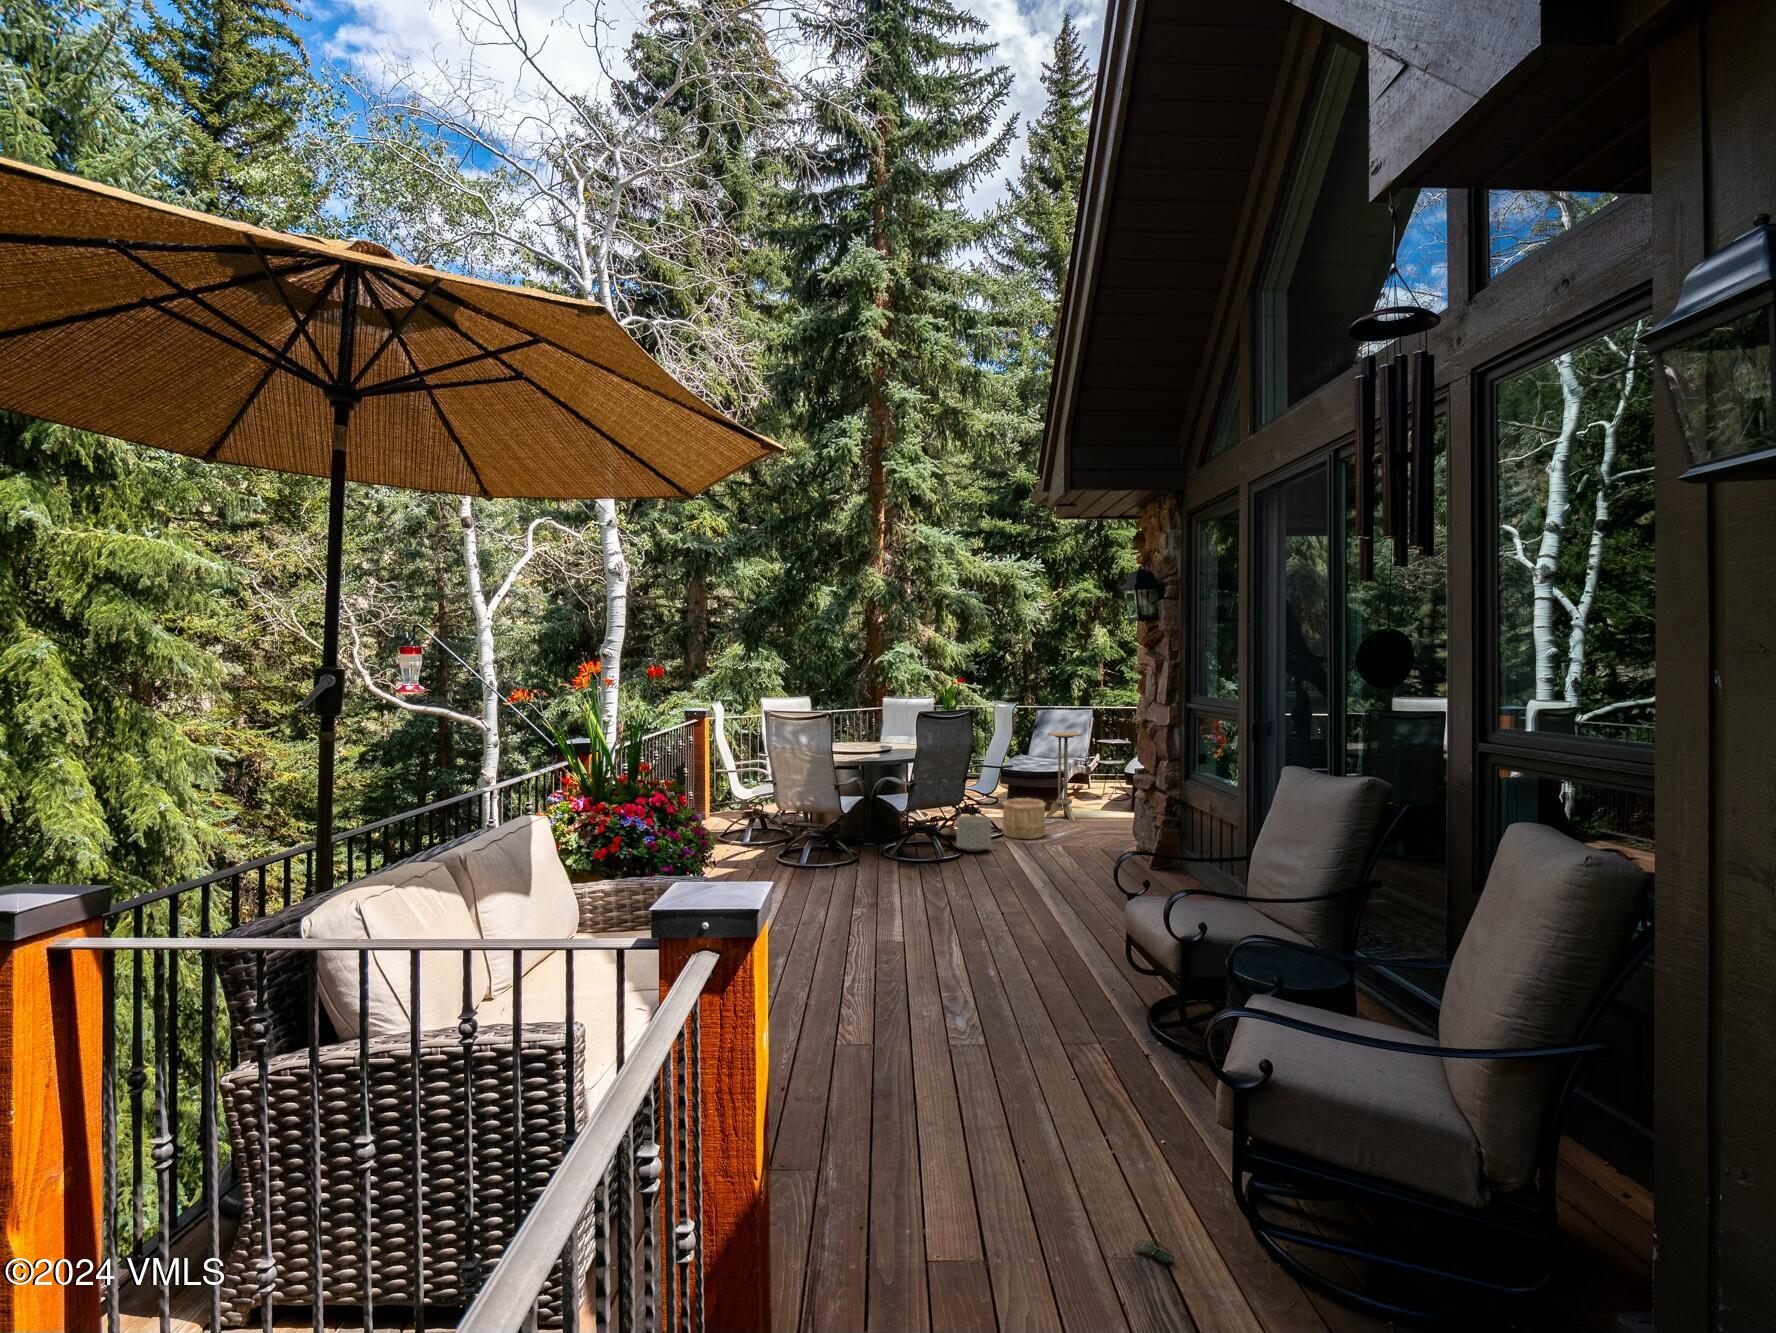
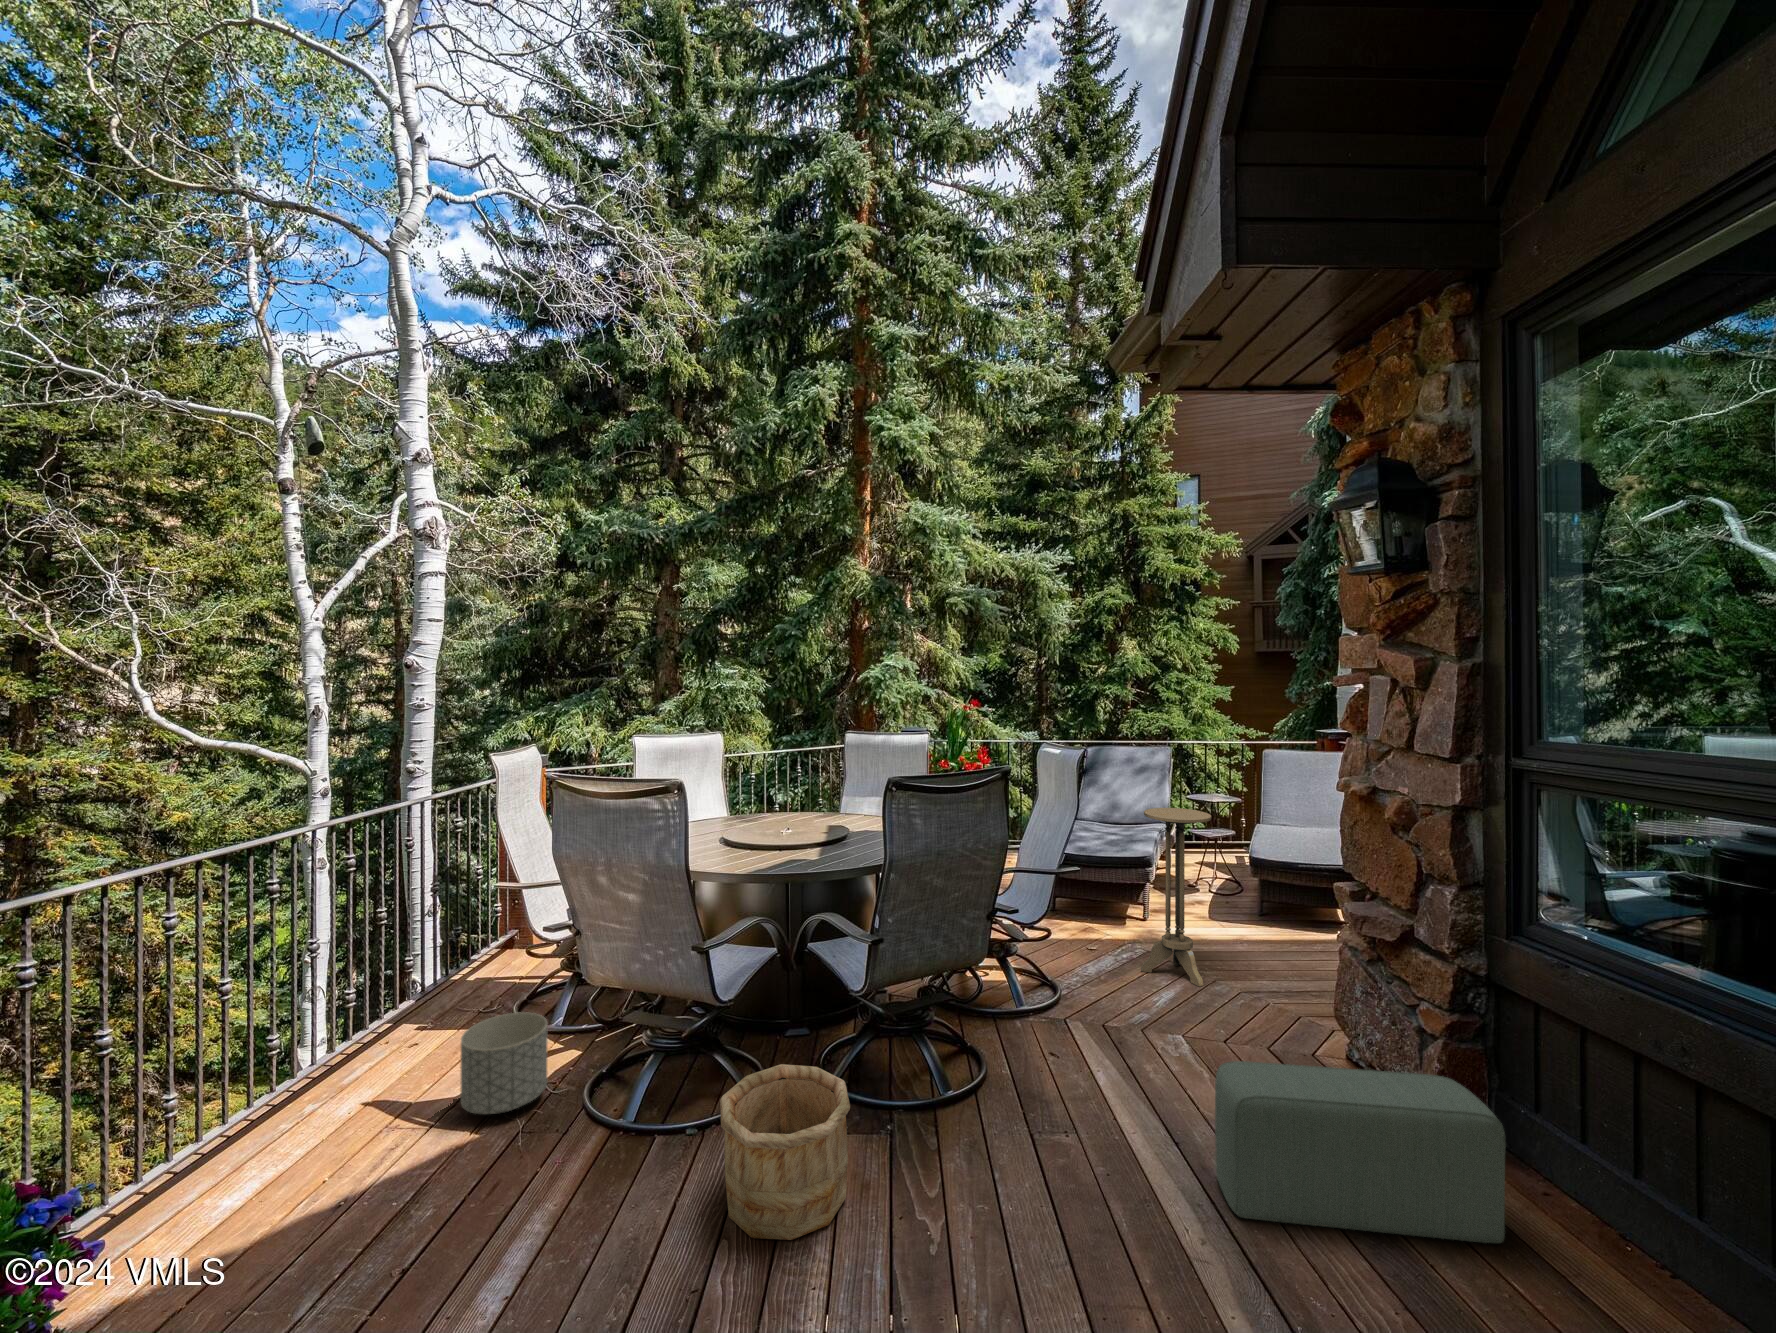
wooden bucket: present [1002,798,1046,839] -> present [720,1064,850,1240]
pouf: none [1044,808,1138,859] -> present [1215,1061,1506,1243]
planter: present [957,815,991,852] -> present [461,1012,547,1114]

